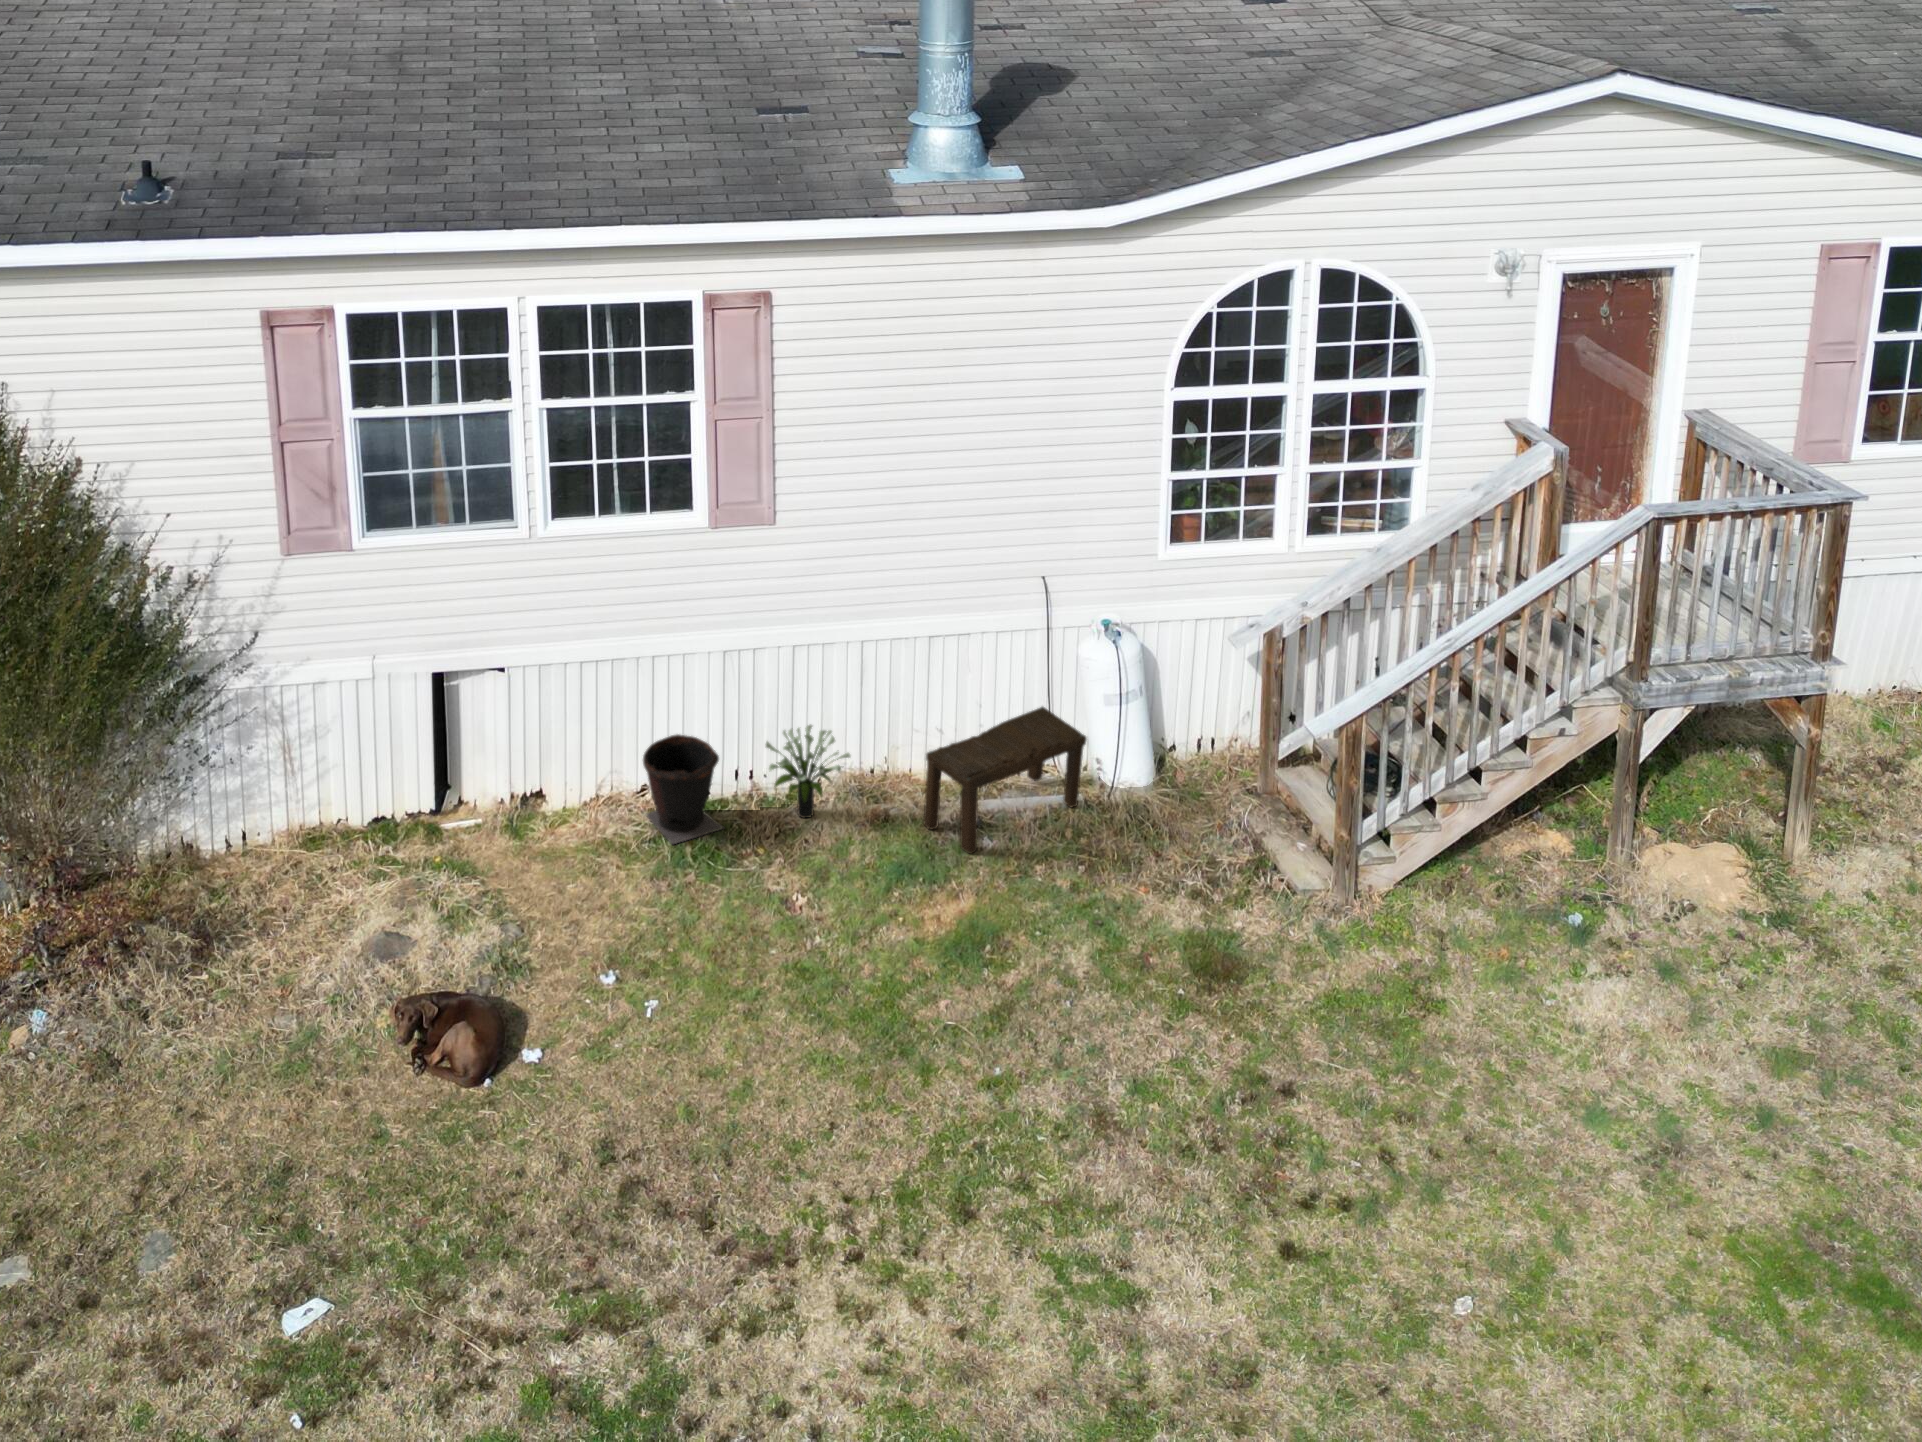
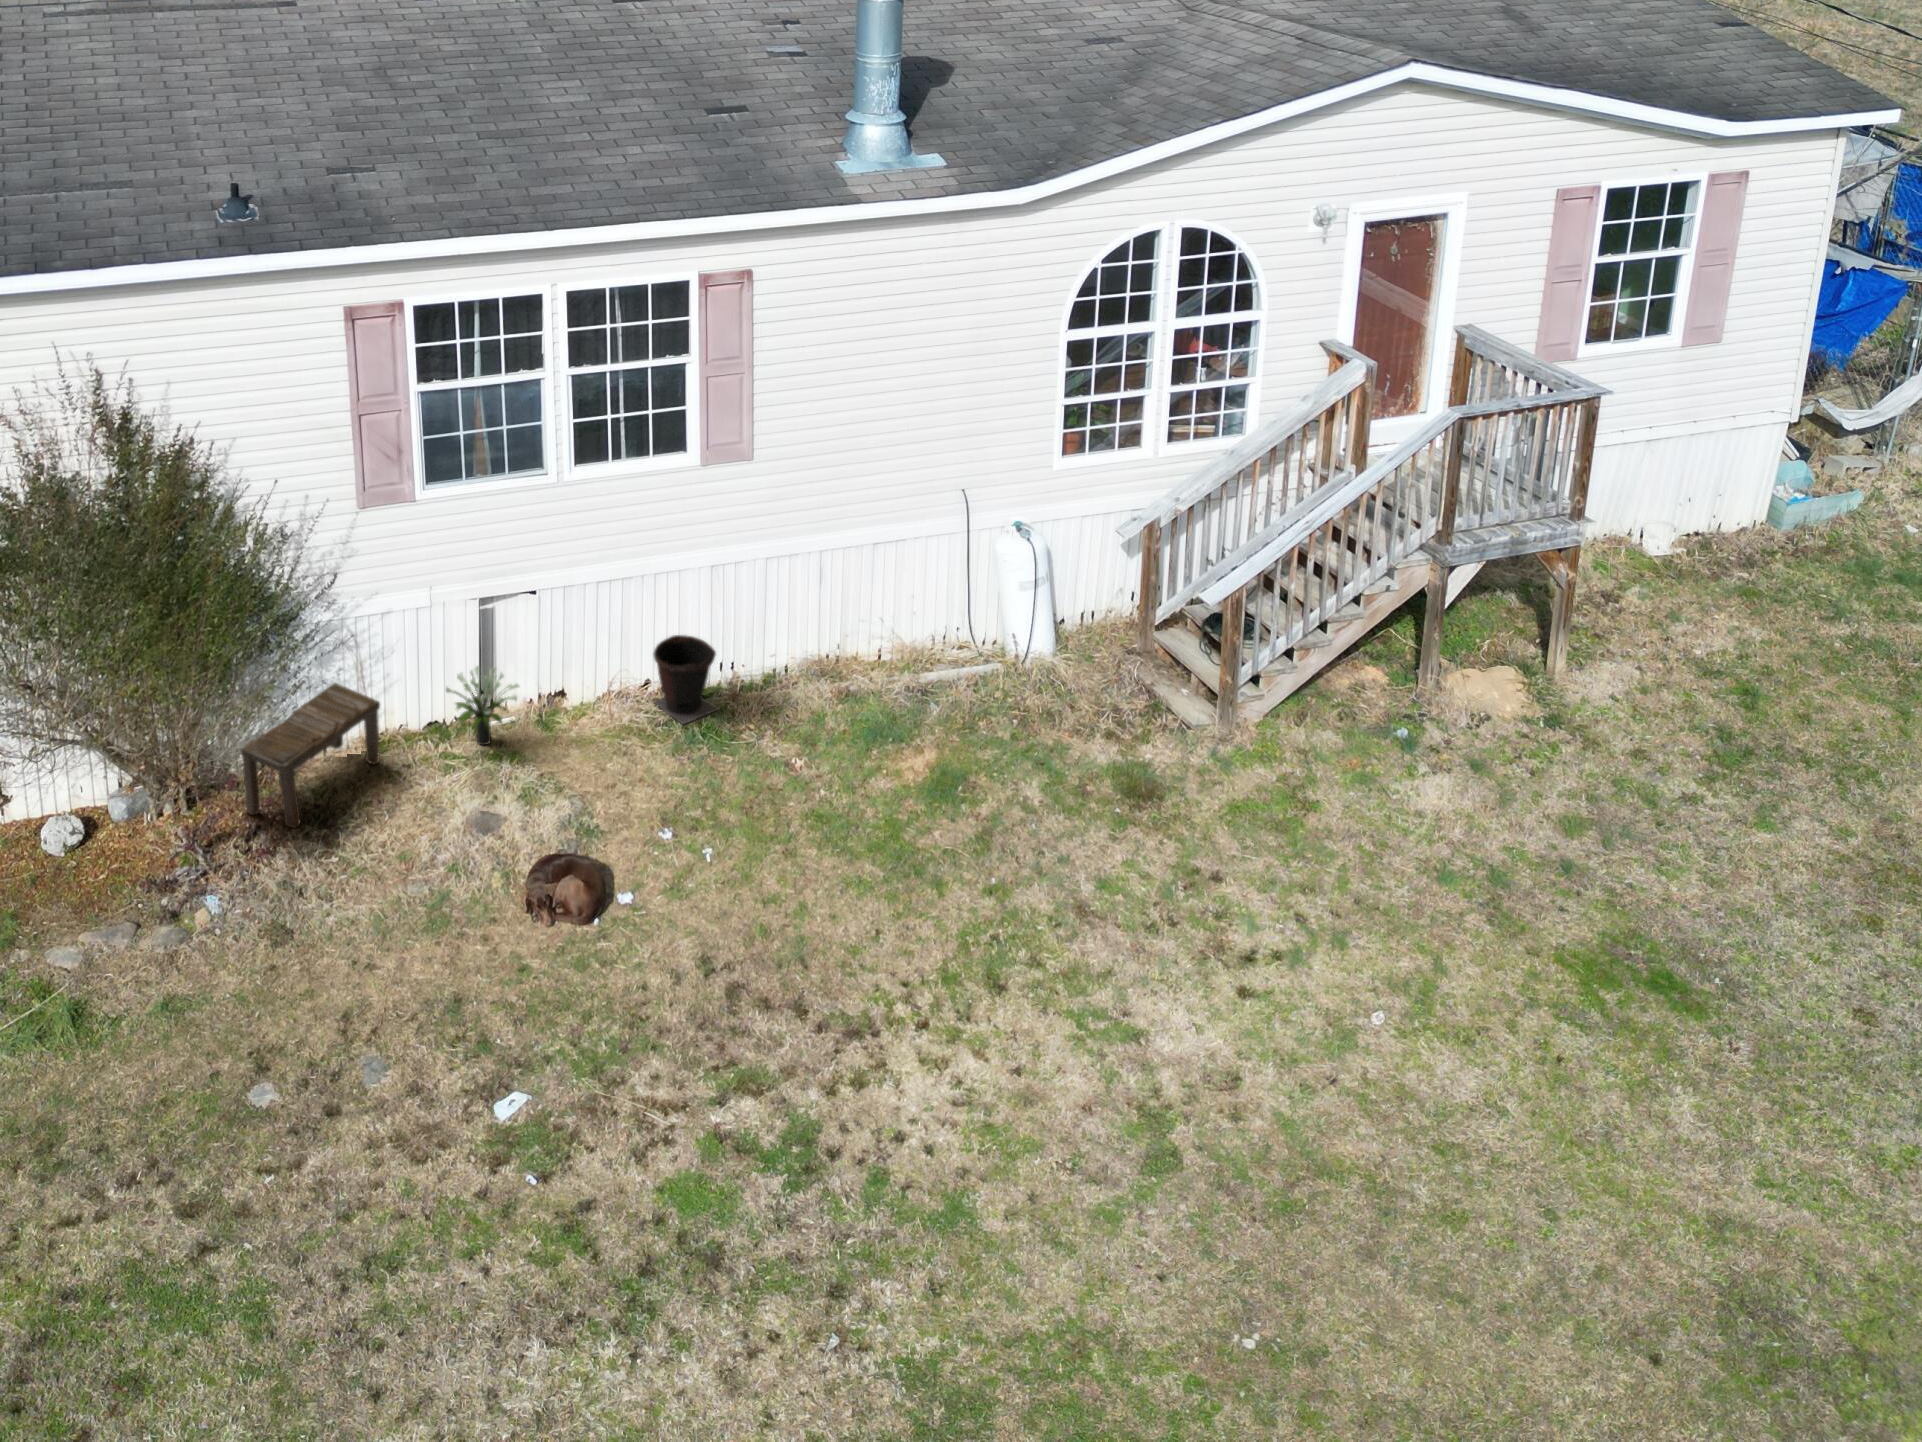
bench: present [924,707,1087,854] -> present [241,683,380,828]
potted plant: present [766,725,850,818] -> present [446,666,519,745]

